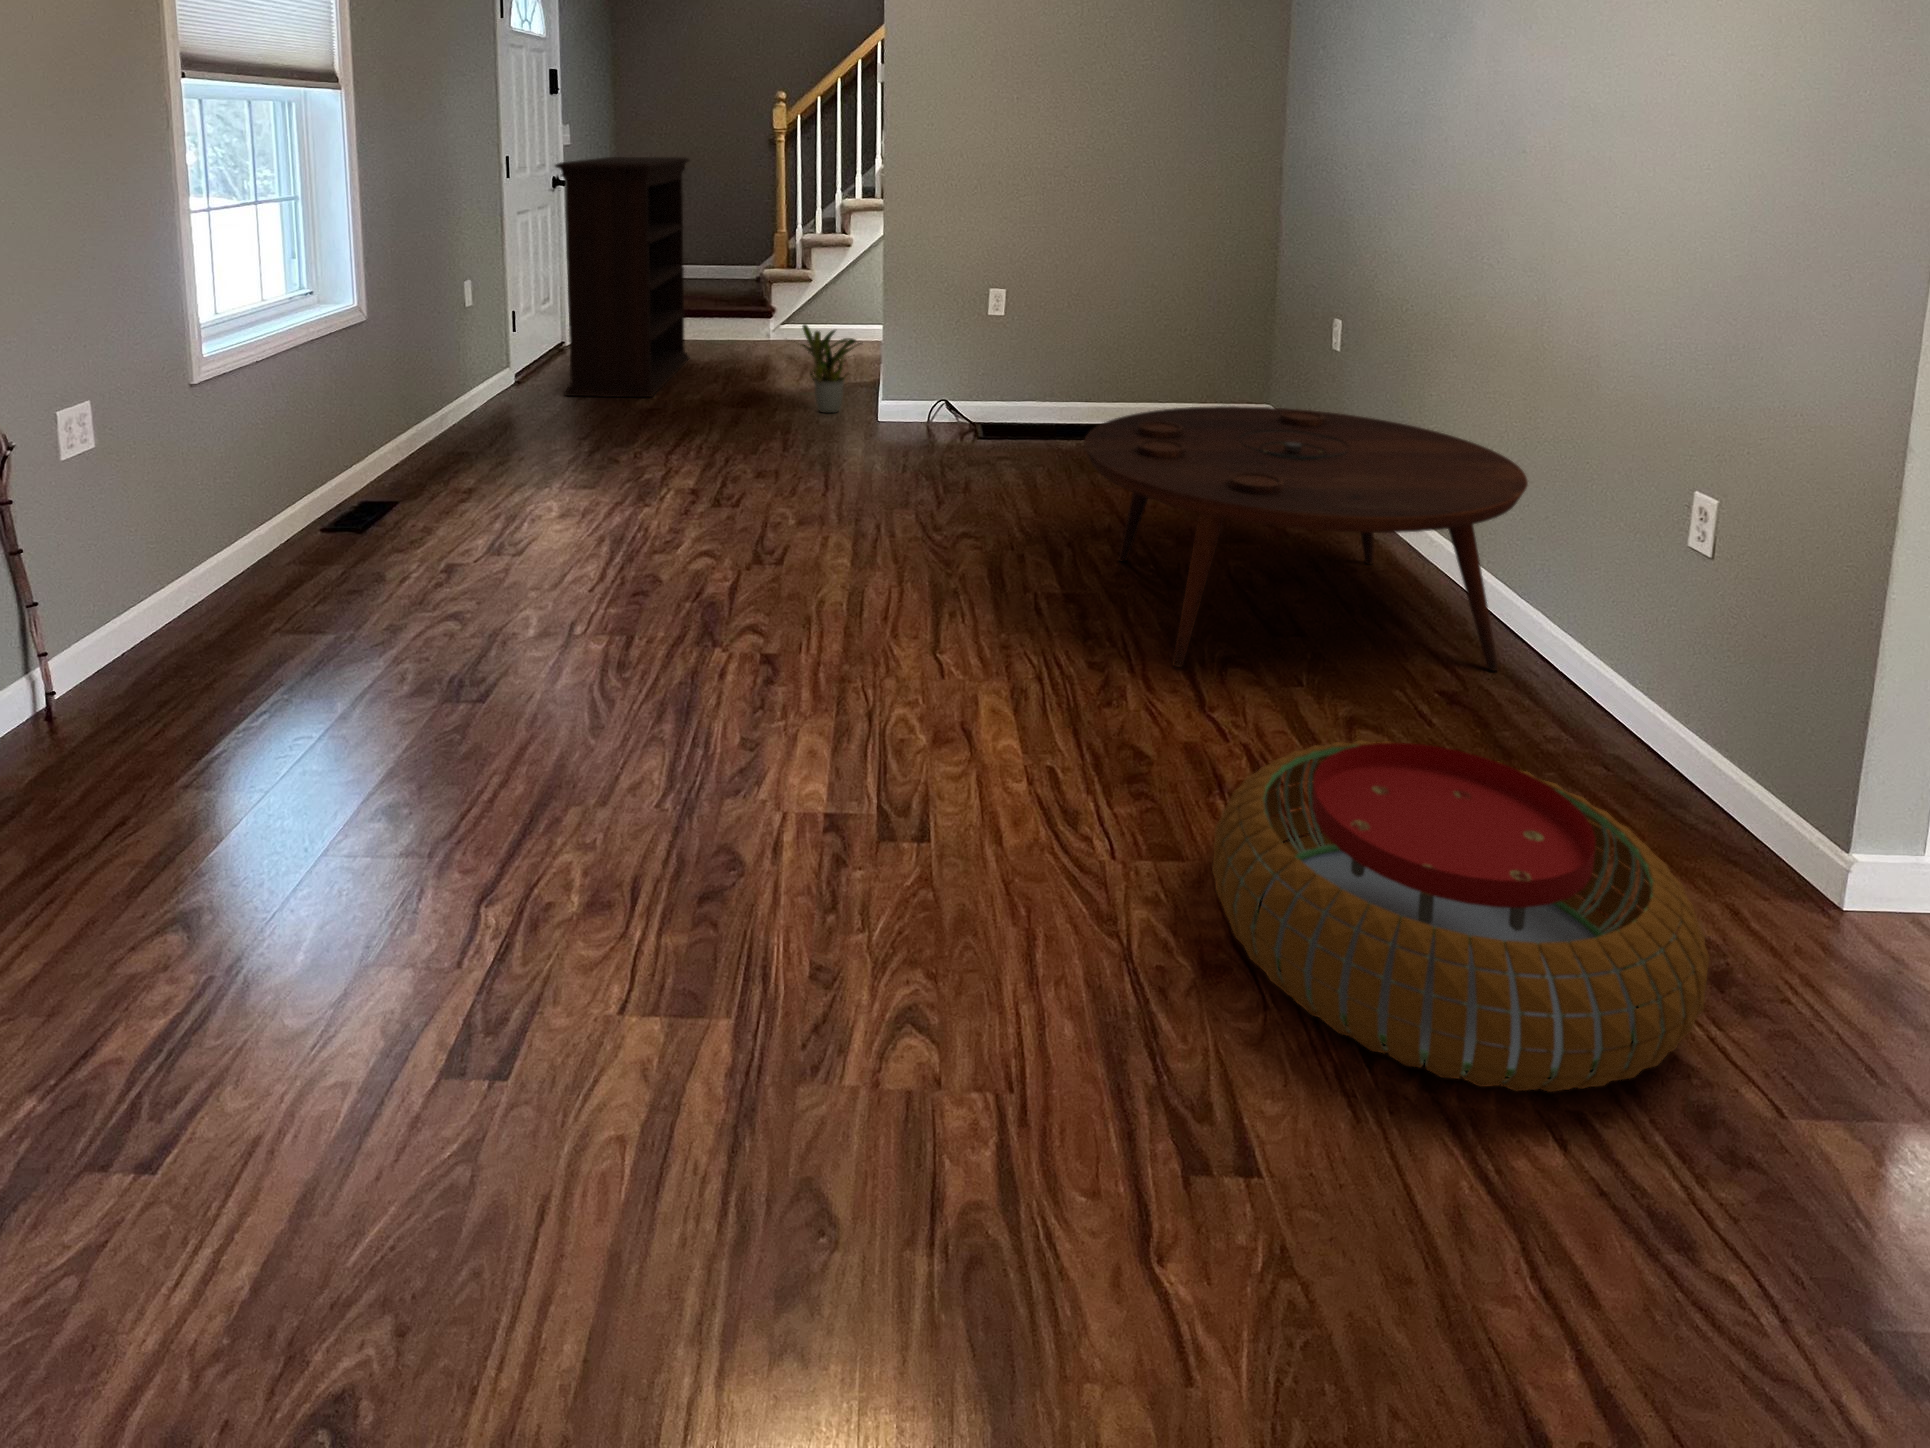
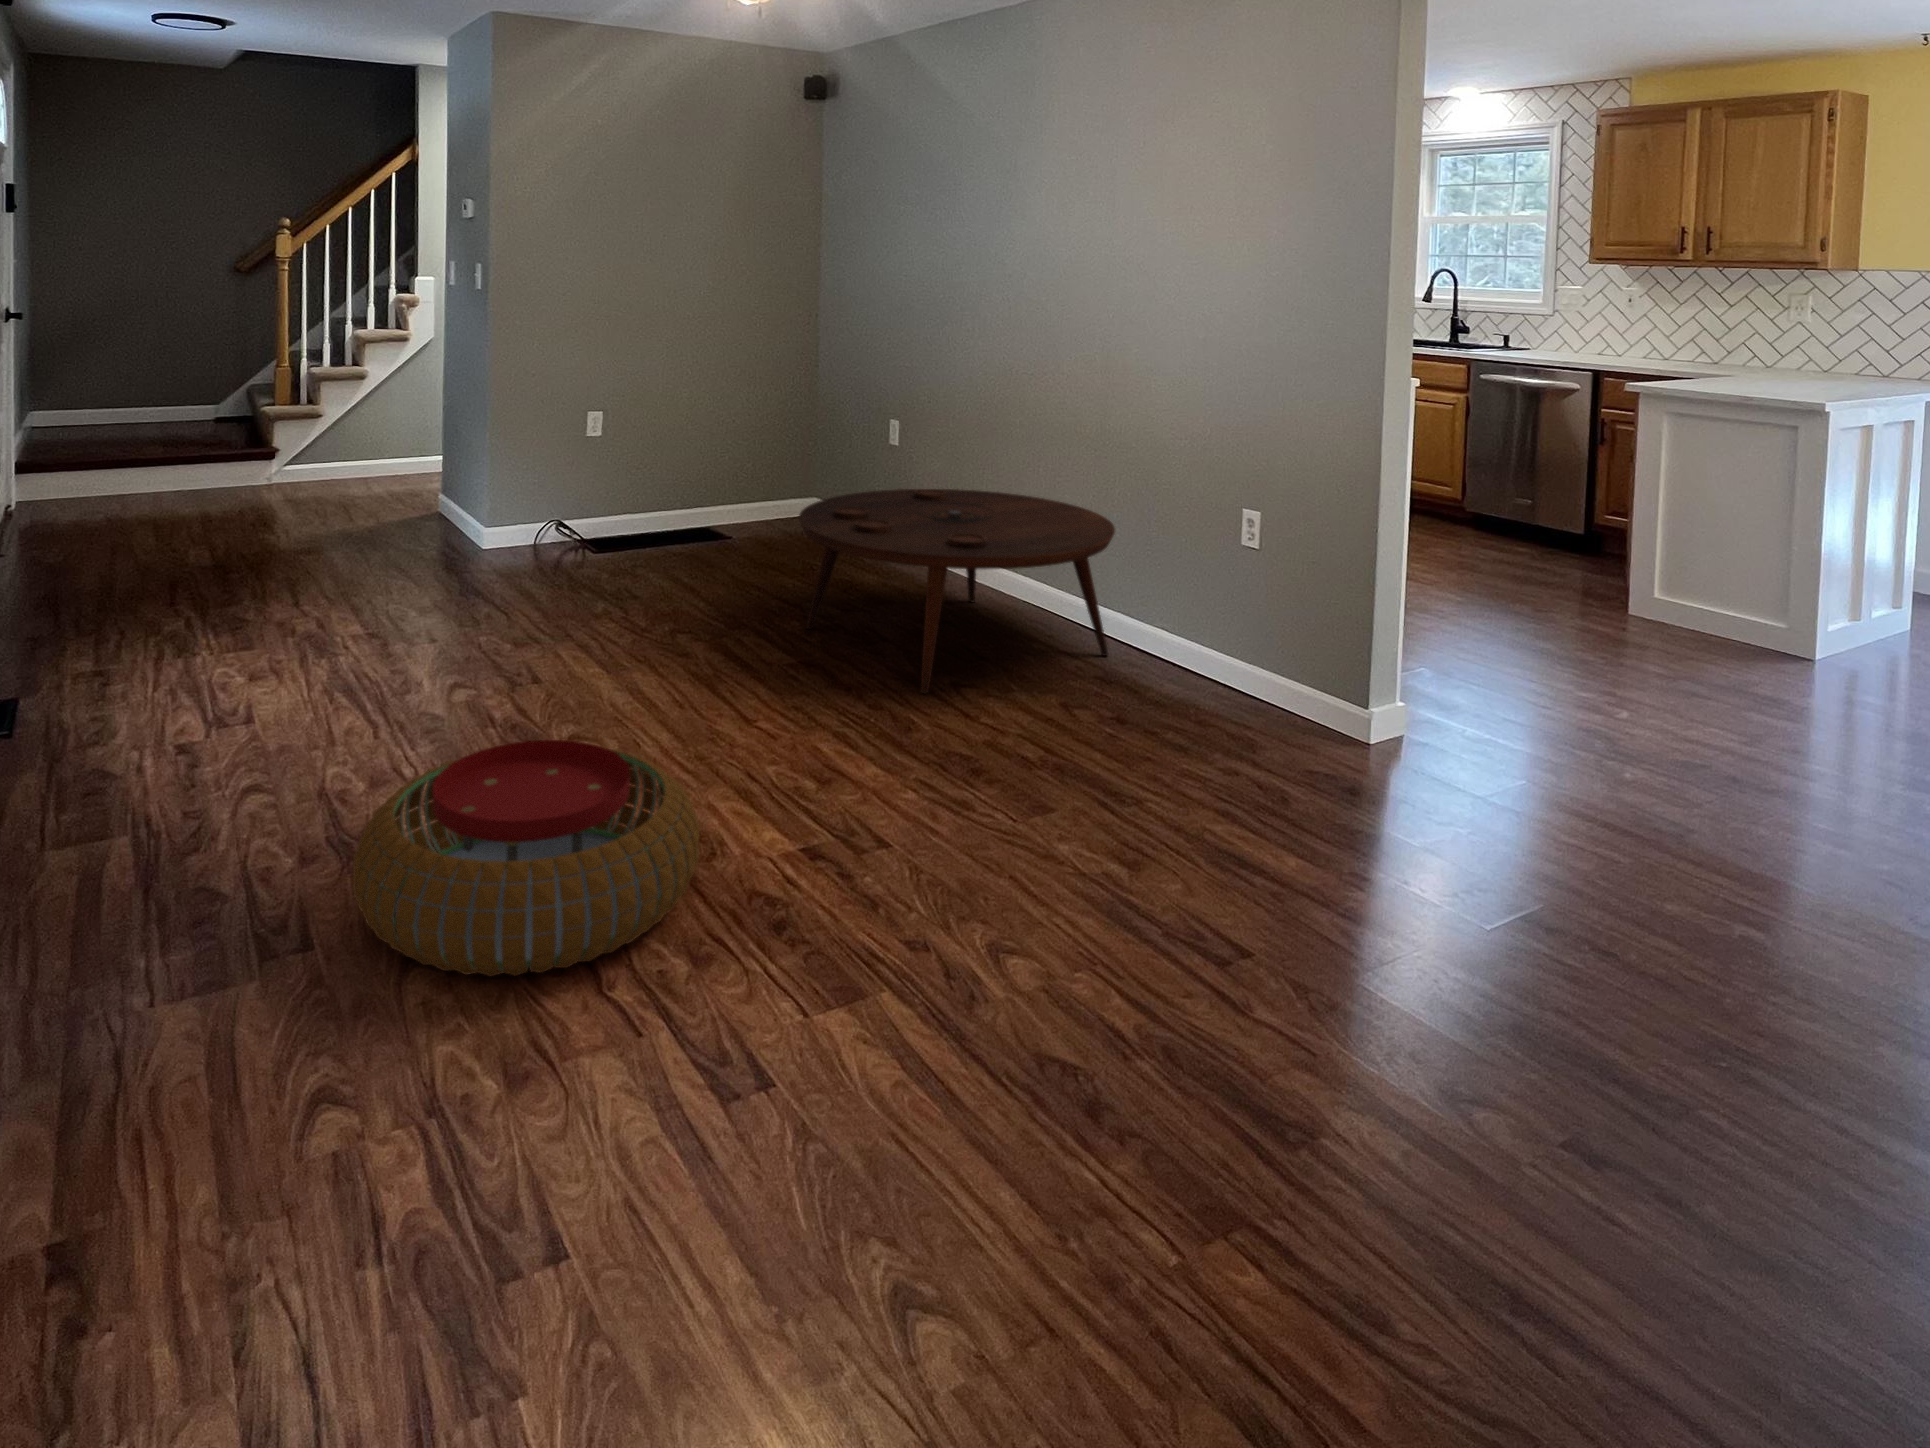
bookshelf: present [555,157,689,397] -> none [86,288,207,561]
potted plant: present [794,324,859,413] -> none [374,457,458,545]
pouf: present [1212,741,1710,1092] -> present [353,740,700,976]

